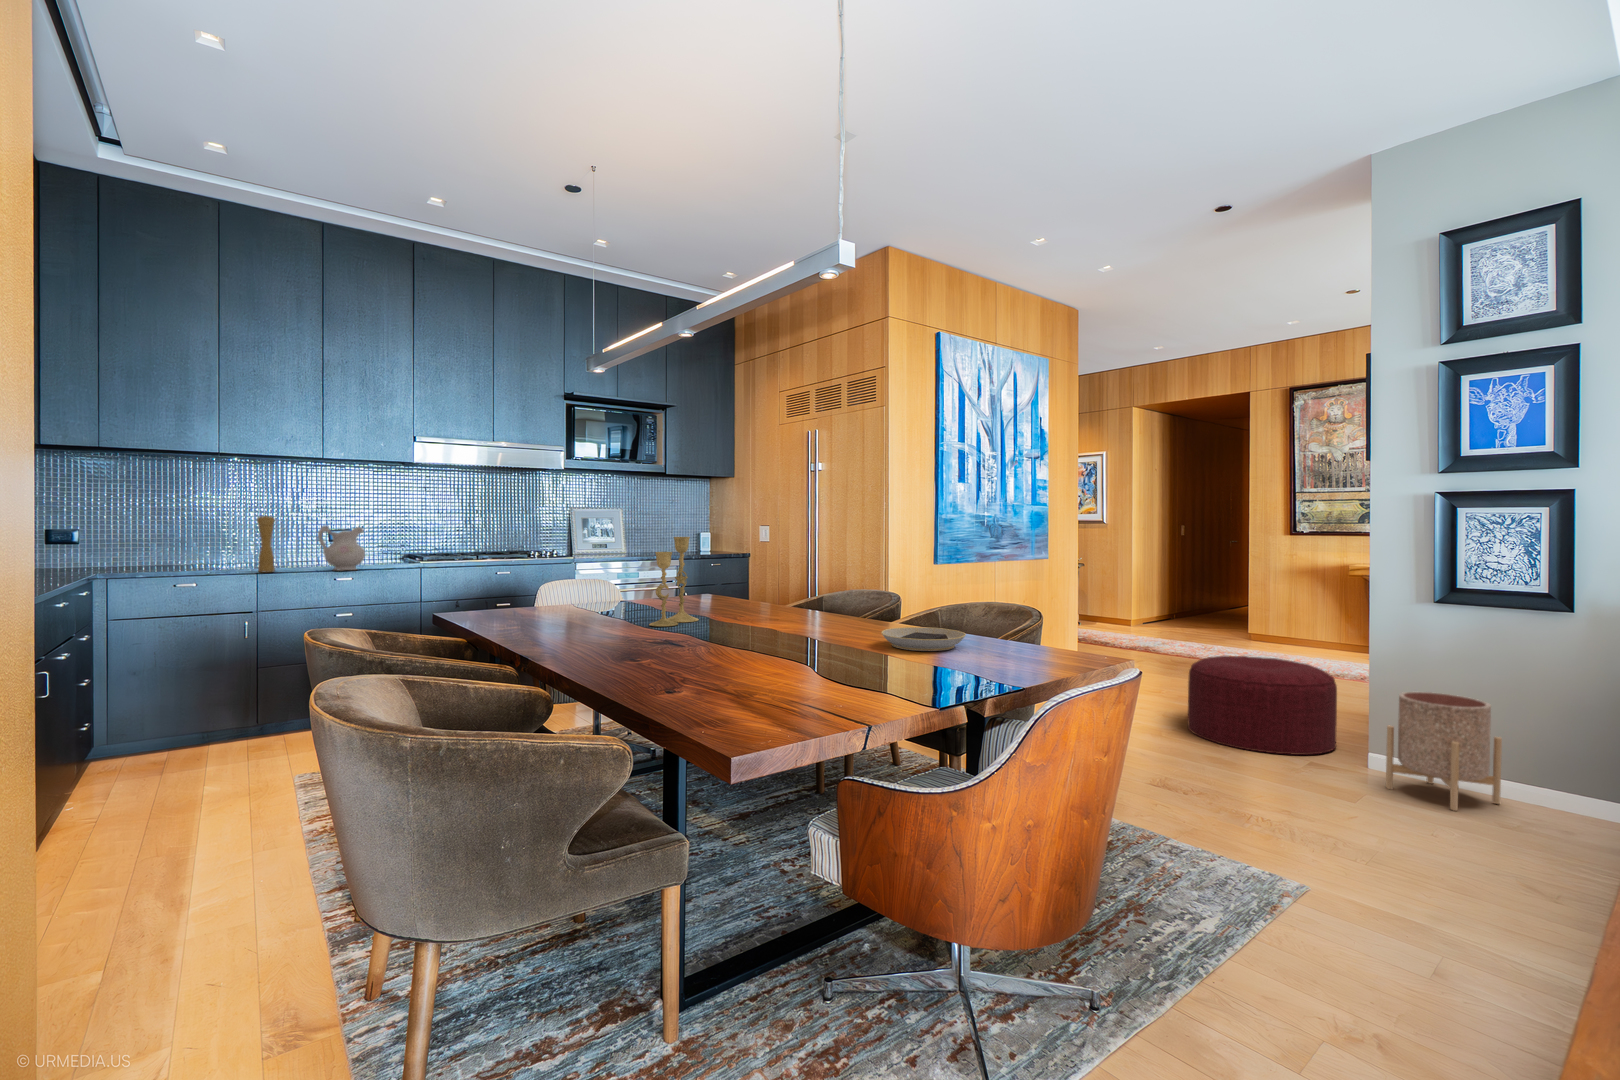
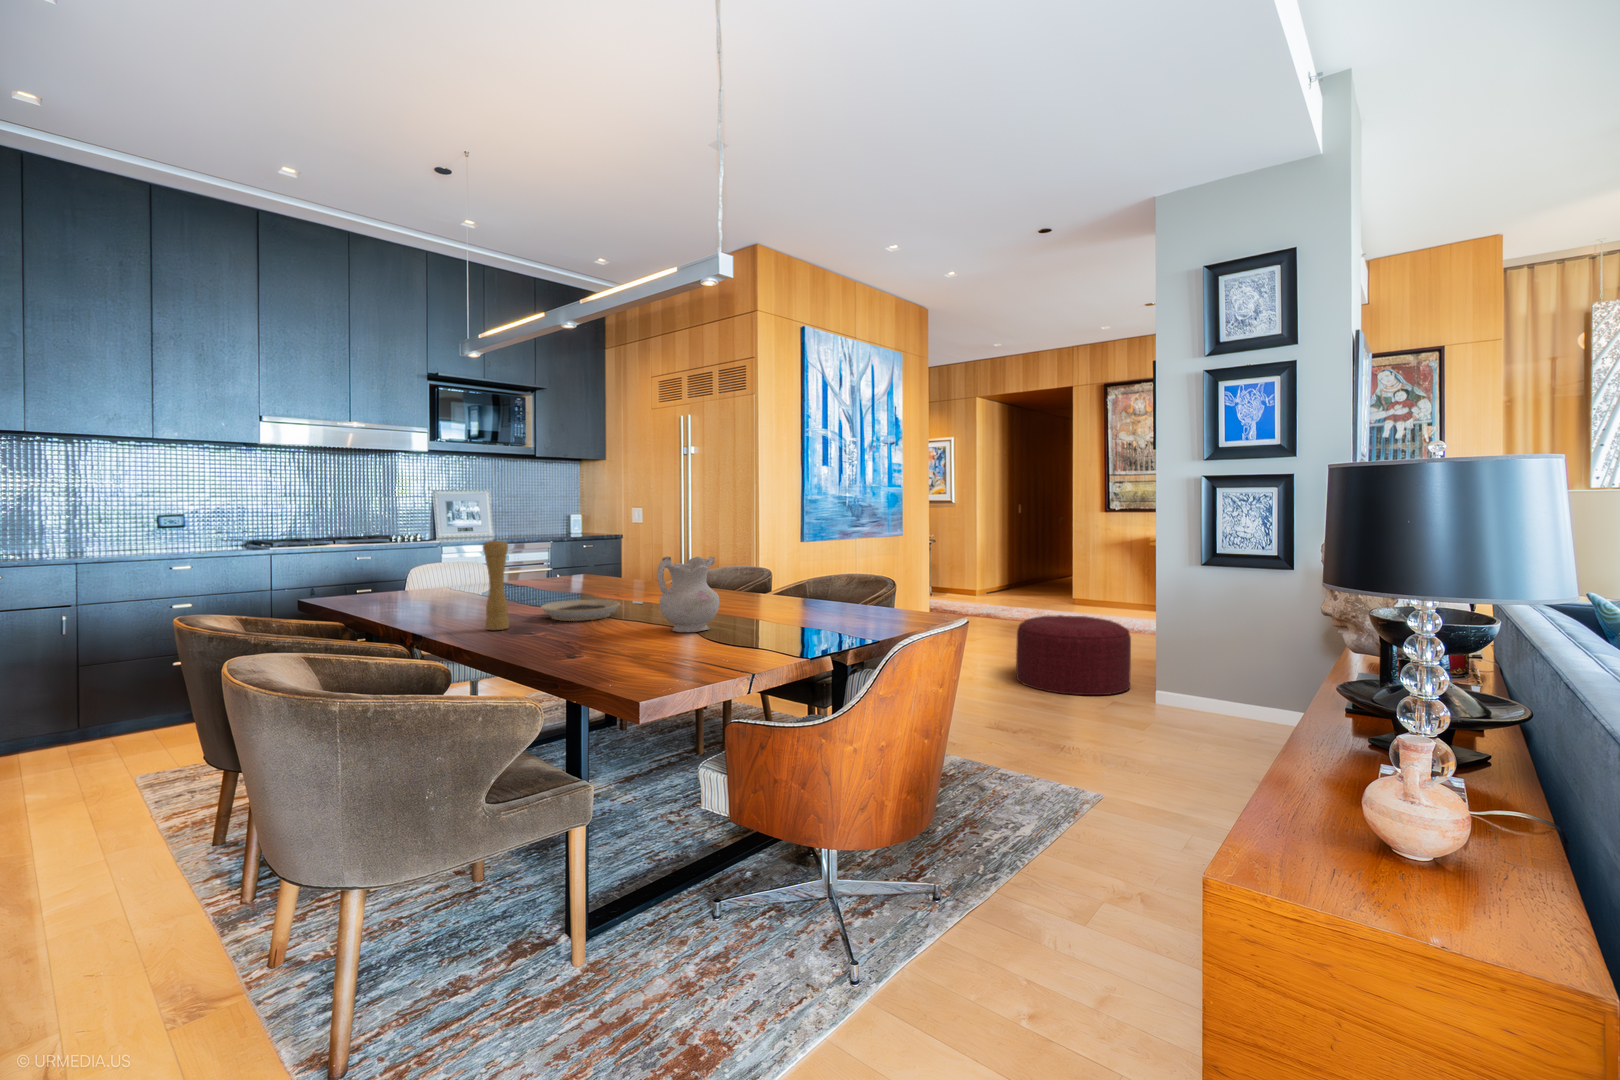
pepper mill: present [257,516,275,572] -> present [483,540,509,630]
ceramic pitcher: present [318,526,365,571] -> present [657,557,719,632]
candlestick: present [649,537,699,627] -> none [533,518,582,604]
plate: present [881,627,966,651] -> present [541,600,620,621]
planter: present [1386,692,1502,811] -> none [1165,638,1246,731]

